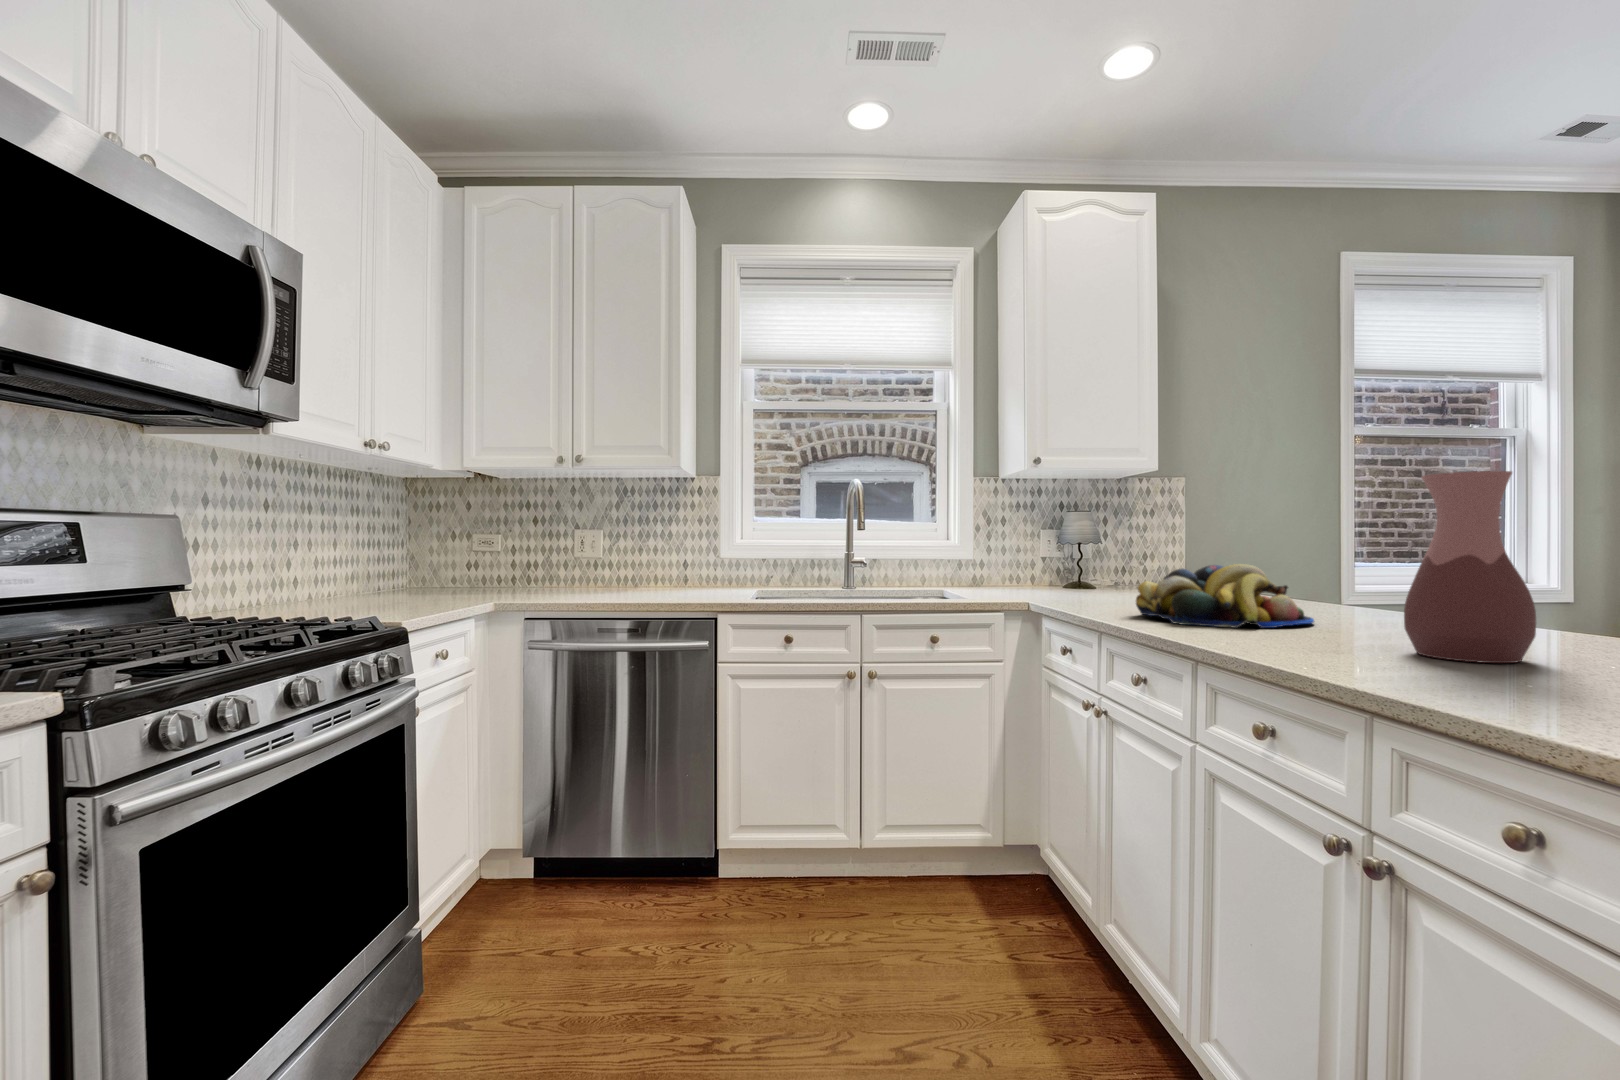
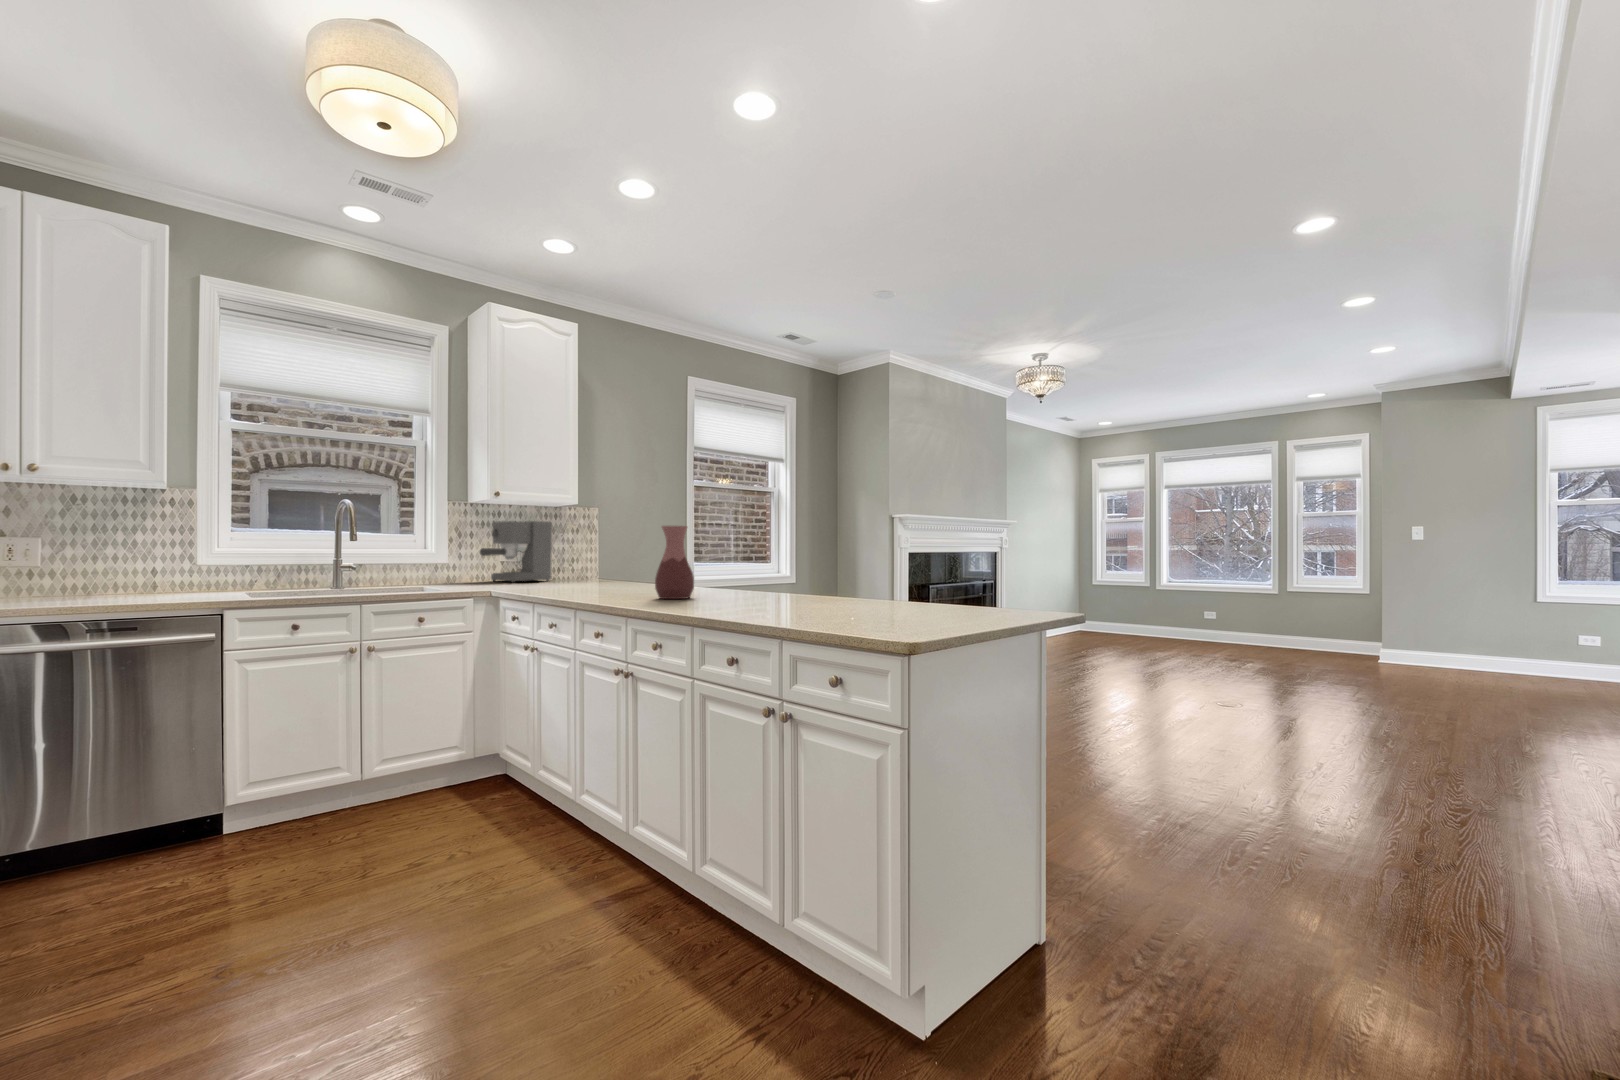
coffee maker: none [1012,499,1114,588] -> present [480,521,552,582]
fruit bowl: present [1136,564,1314,628] -> none [555,563,639,595]

